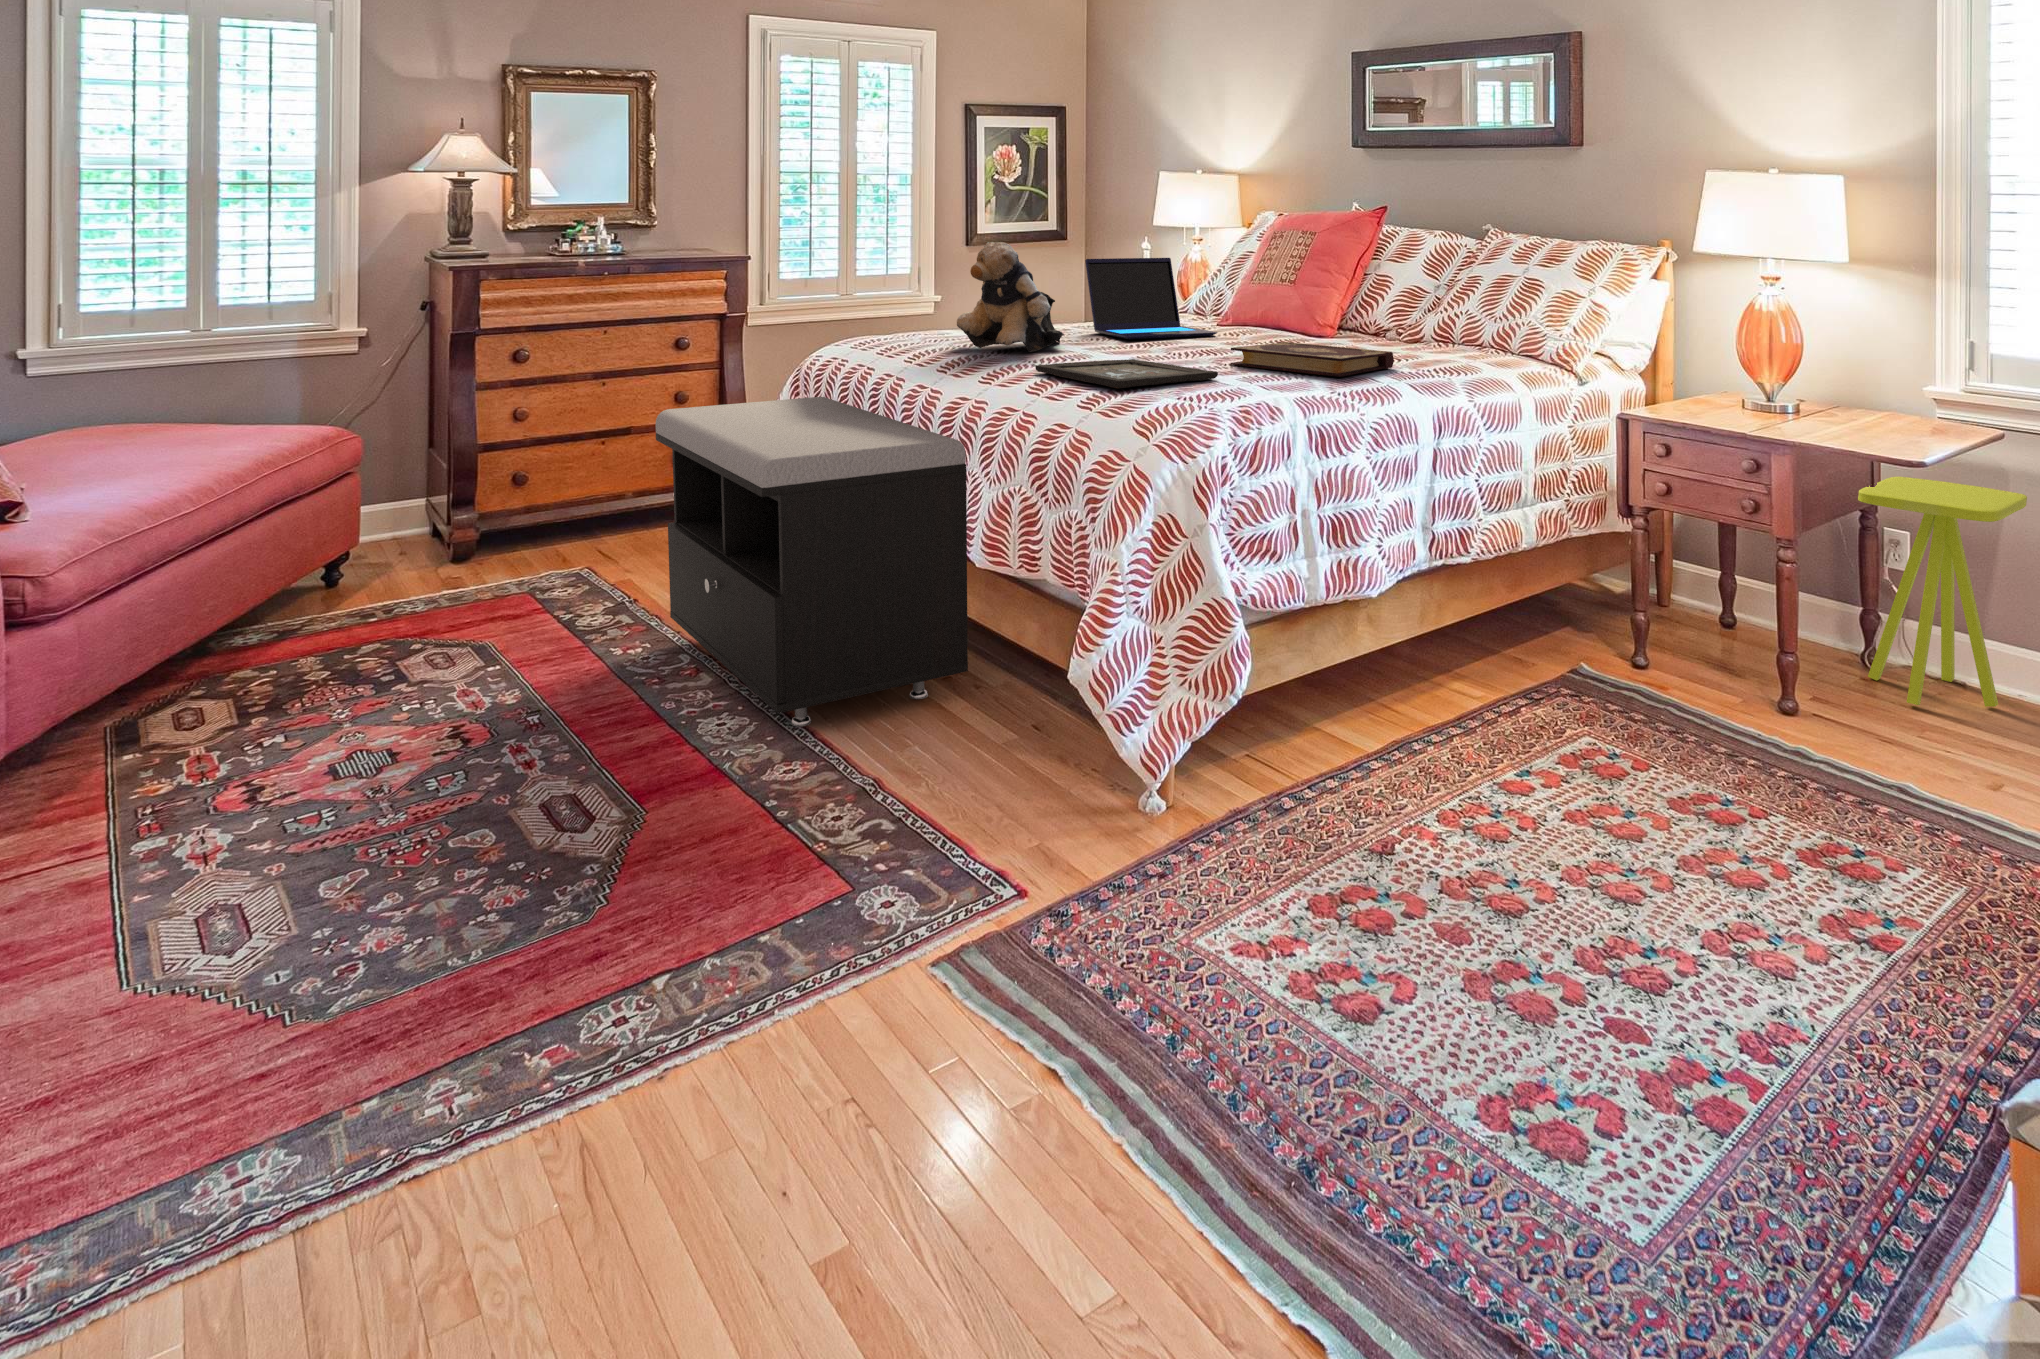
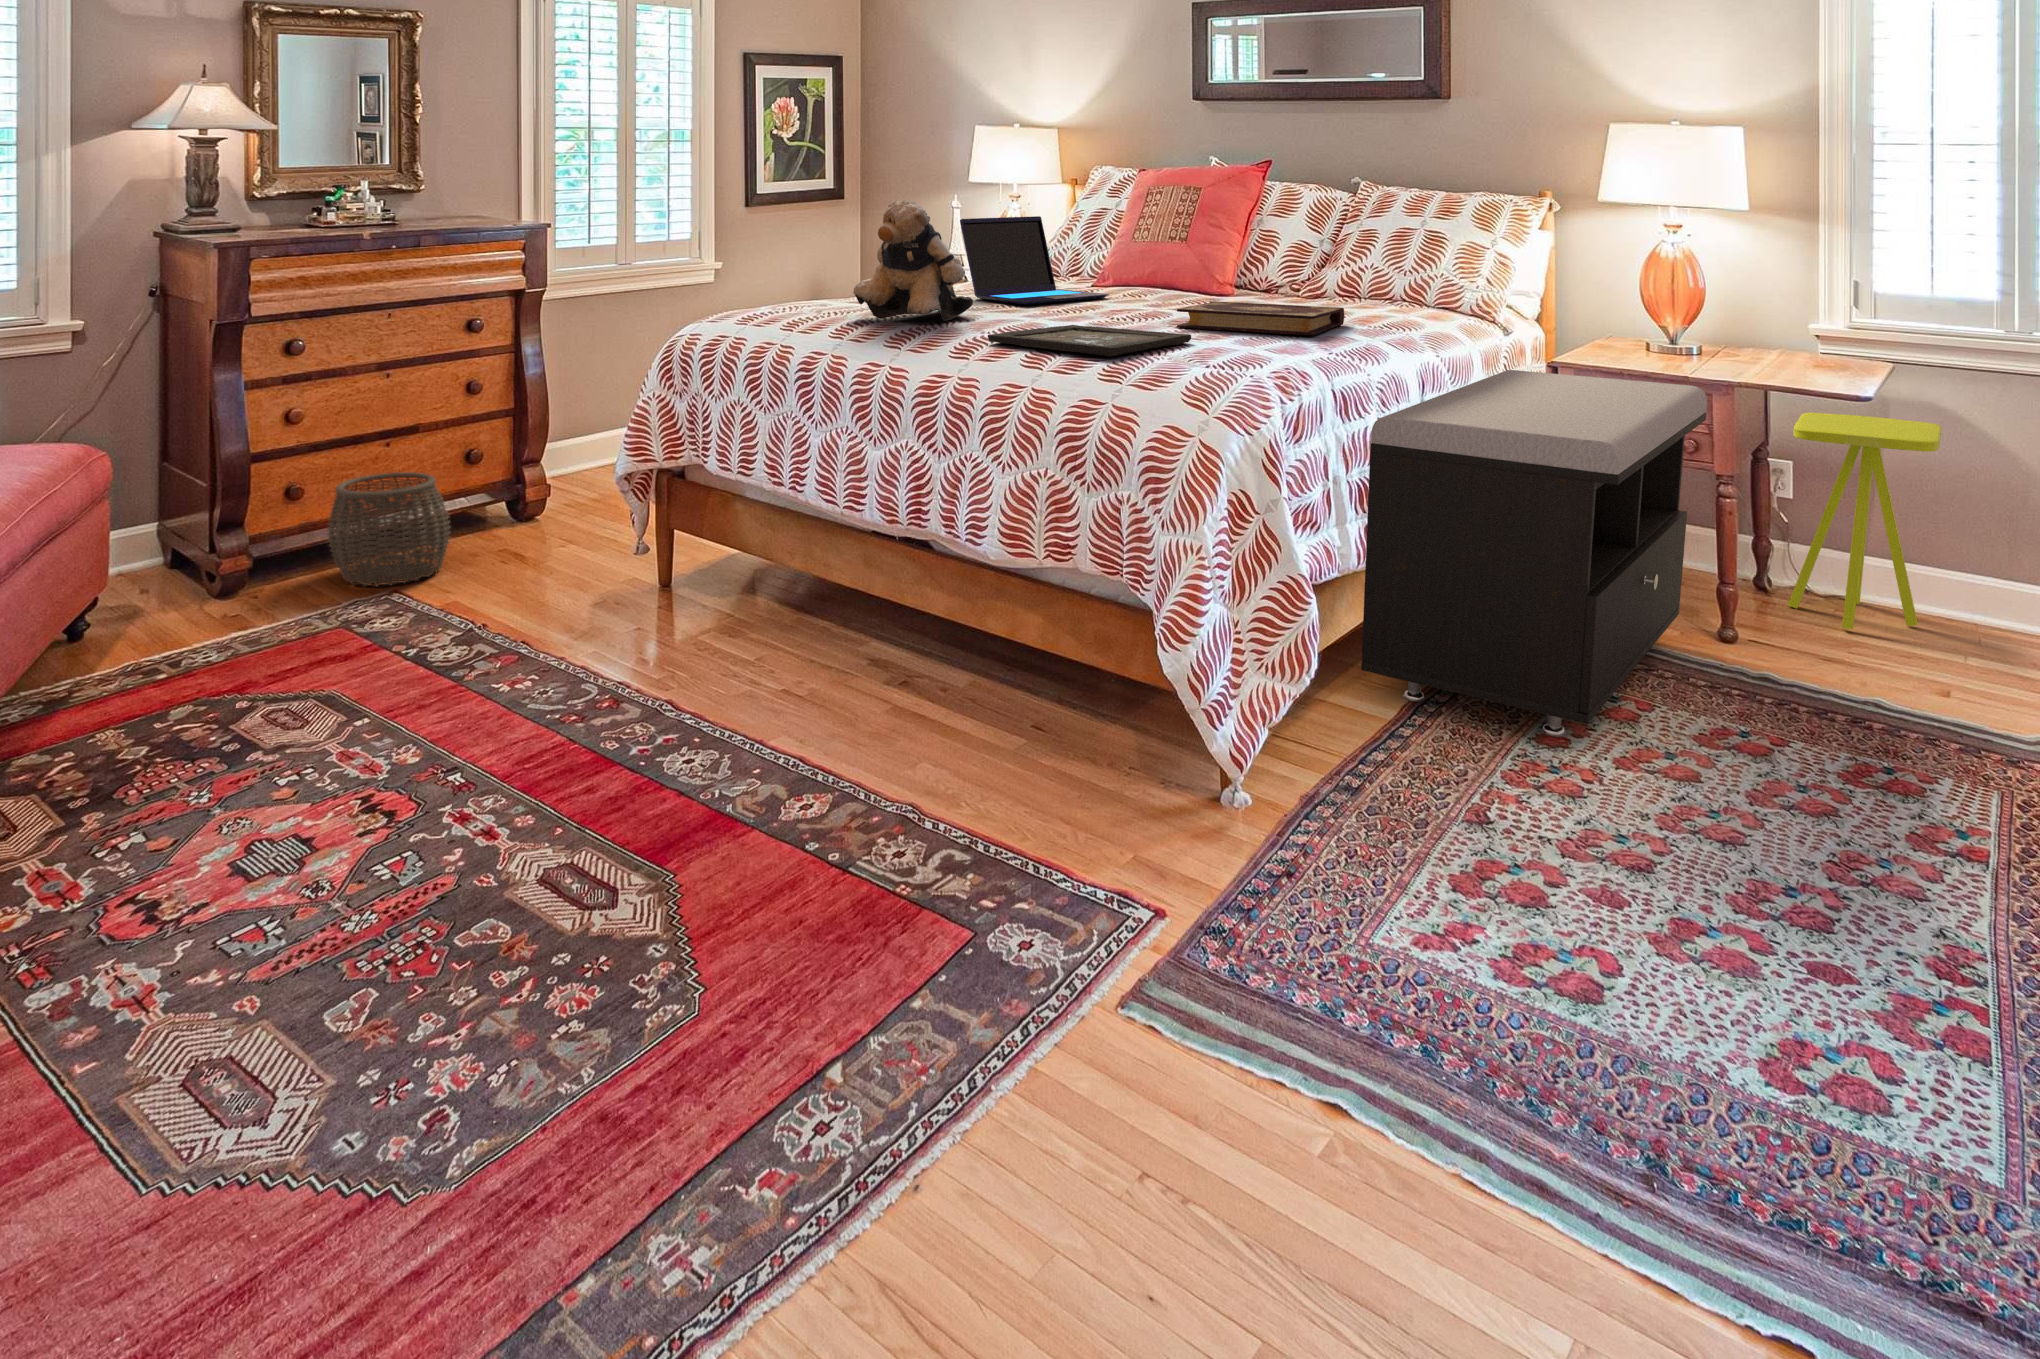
storage bench: present [656,397,968,727] -> present [1361,370,1707,737]
woven basket: none [534,467,638,564] -> present [328,472,450,586]

